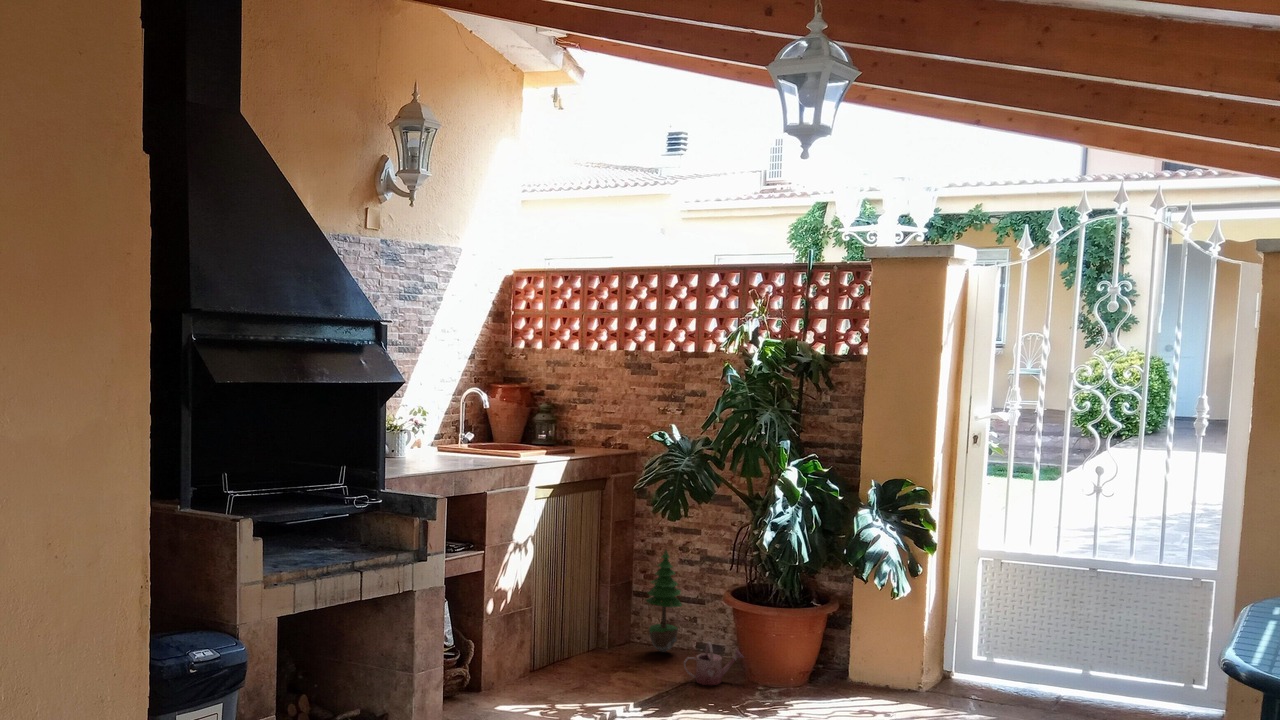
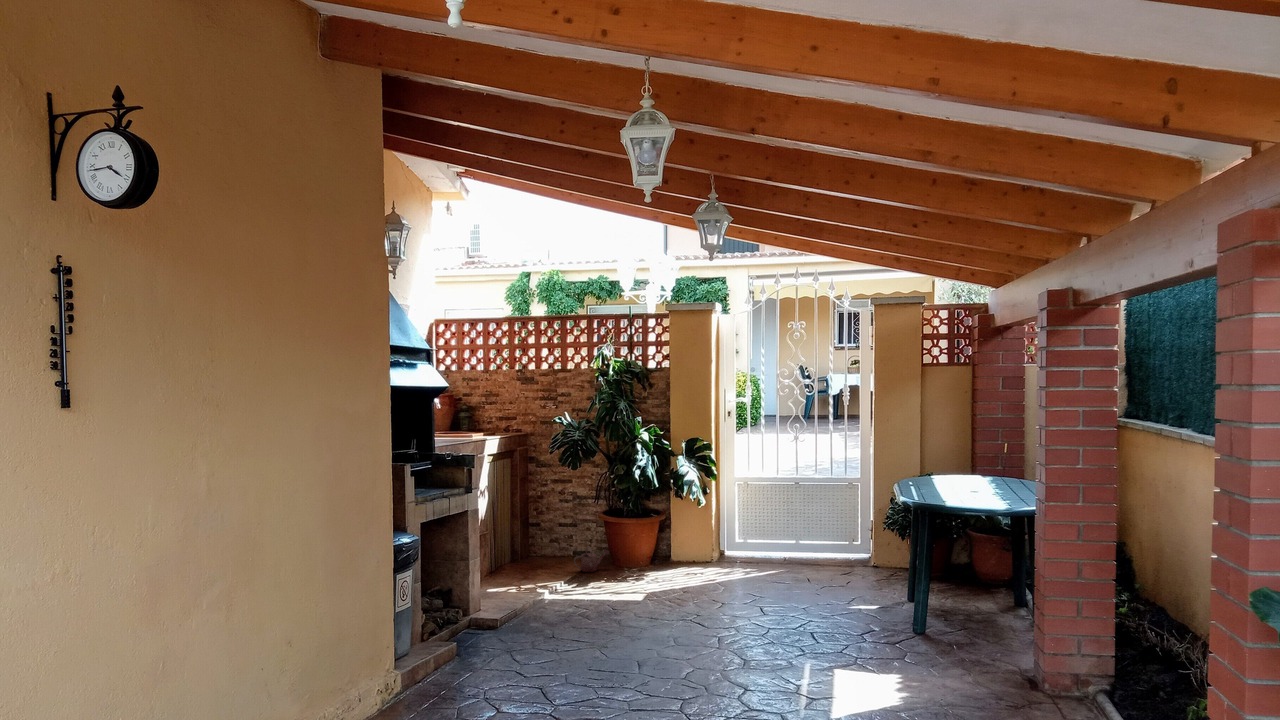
potted tree: present [646,550,682,652] -> none [540,493,564,559]

